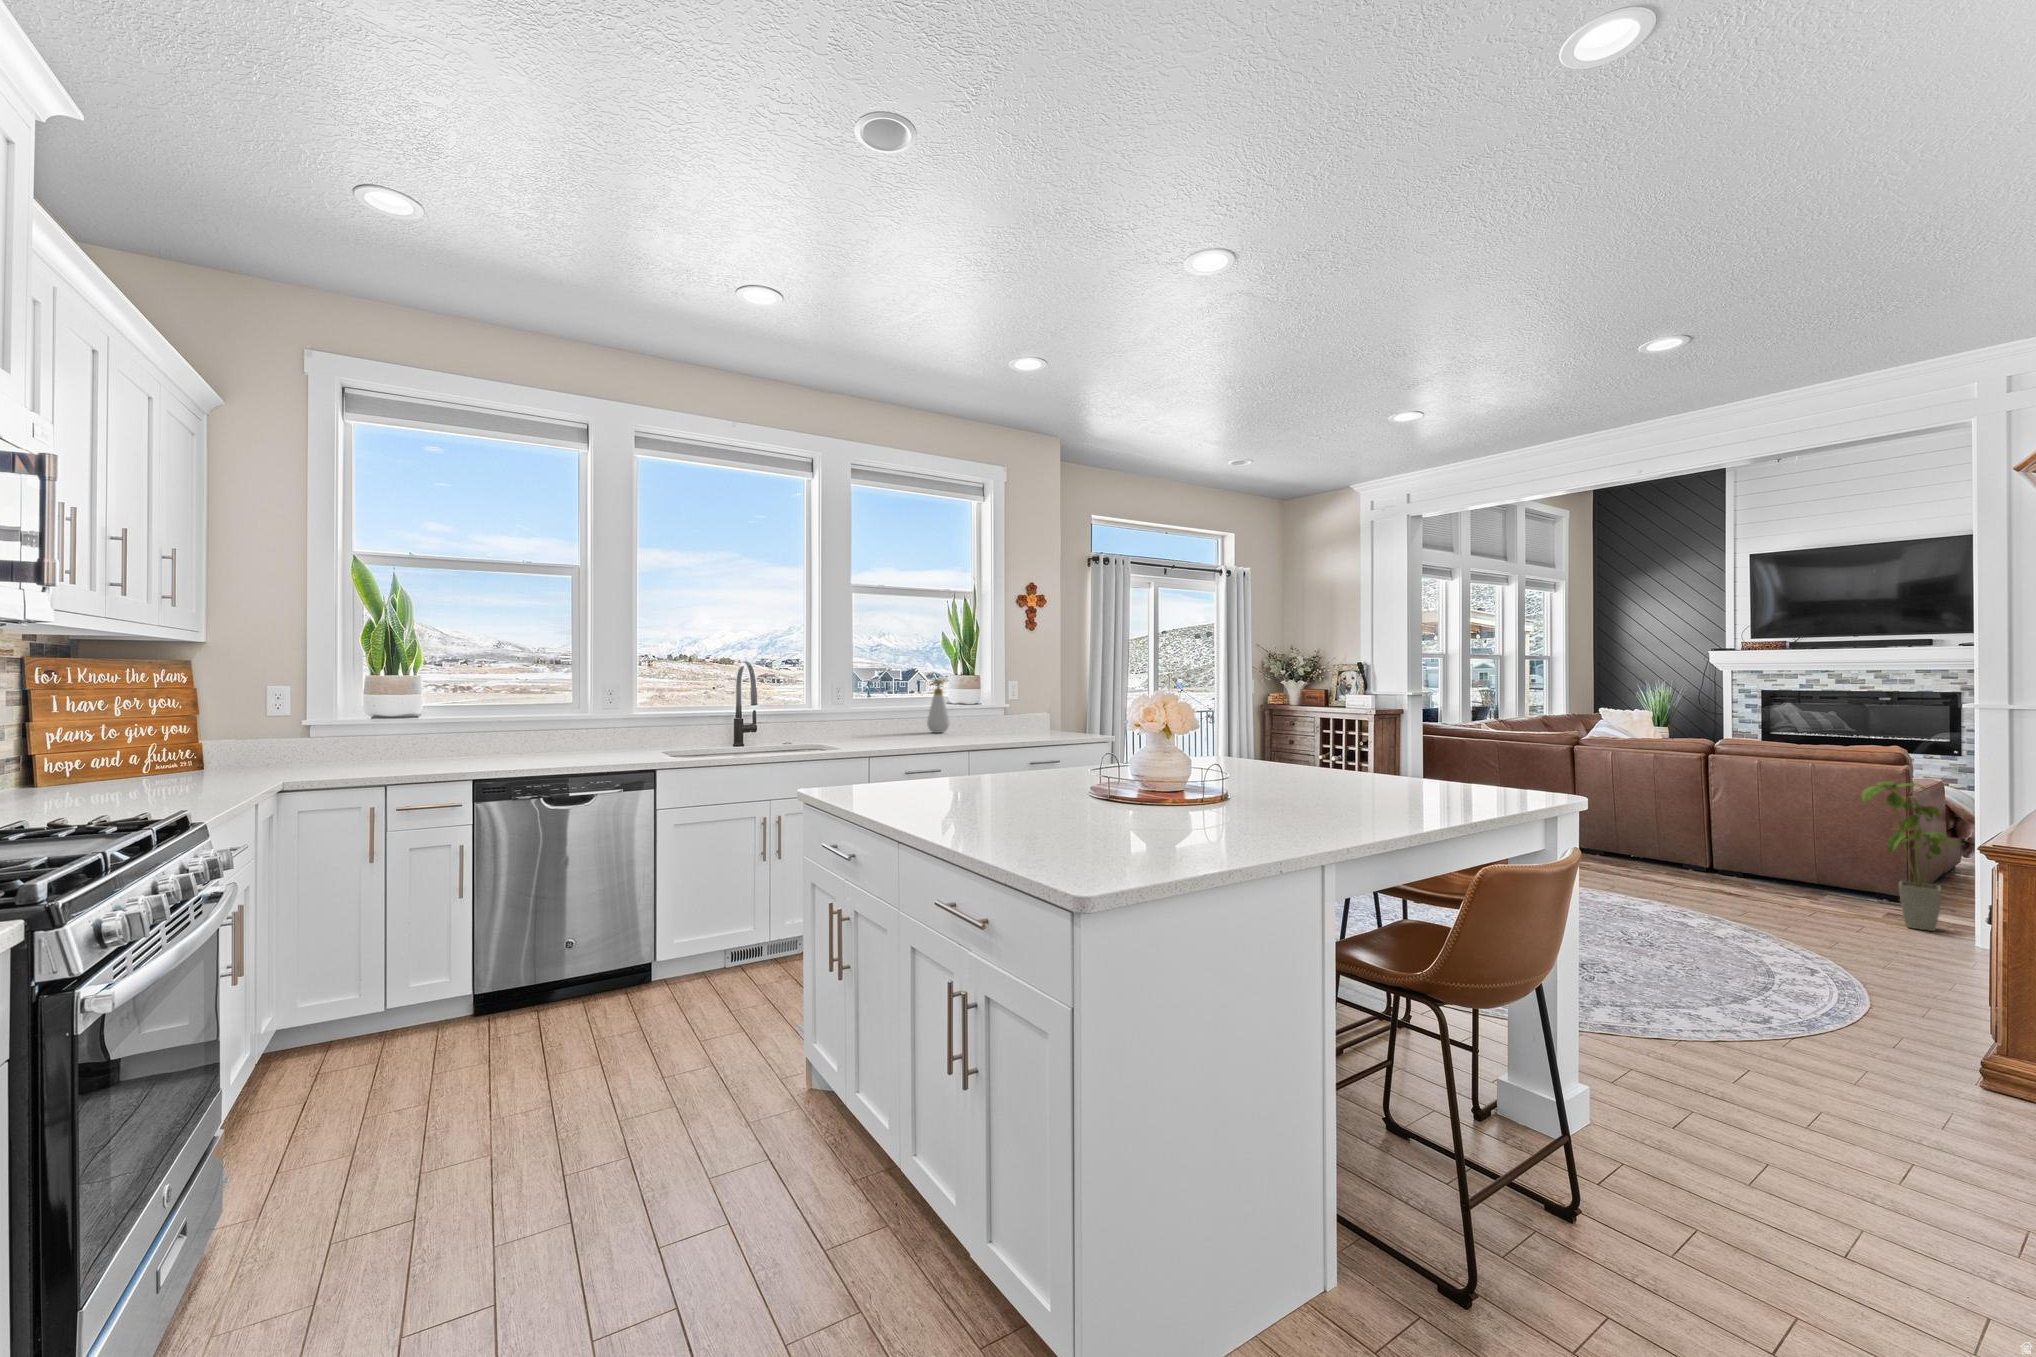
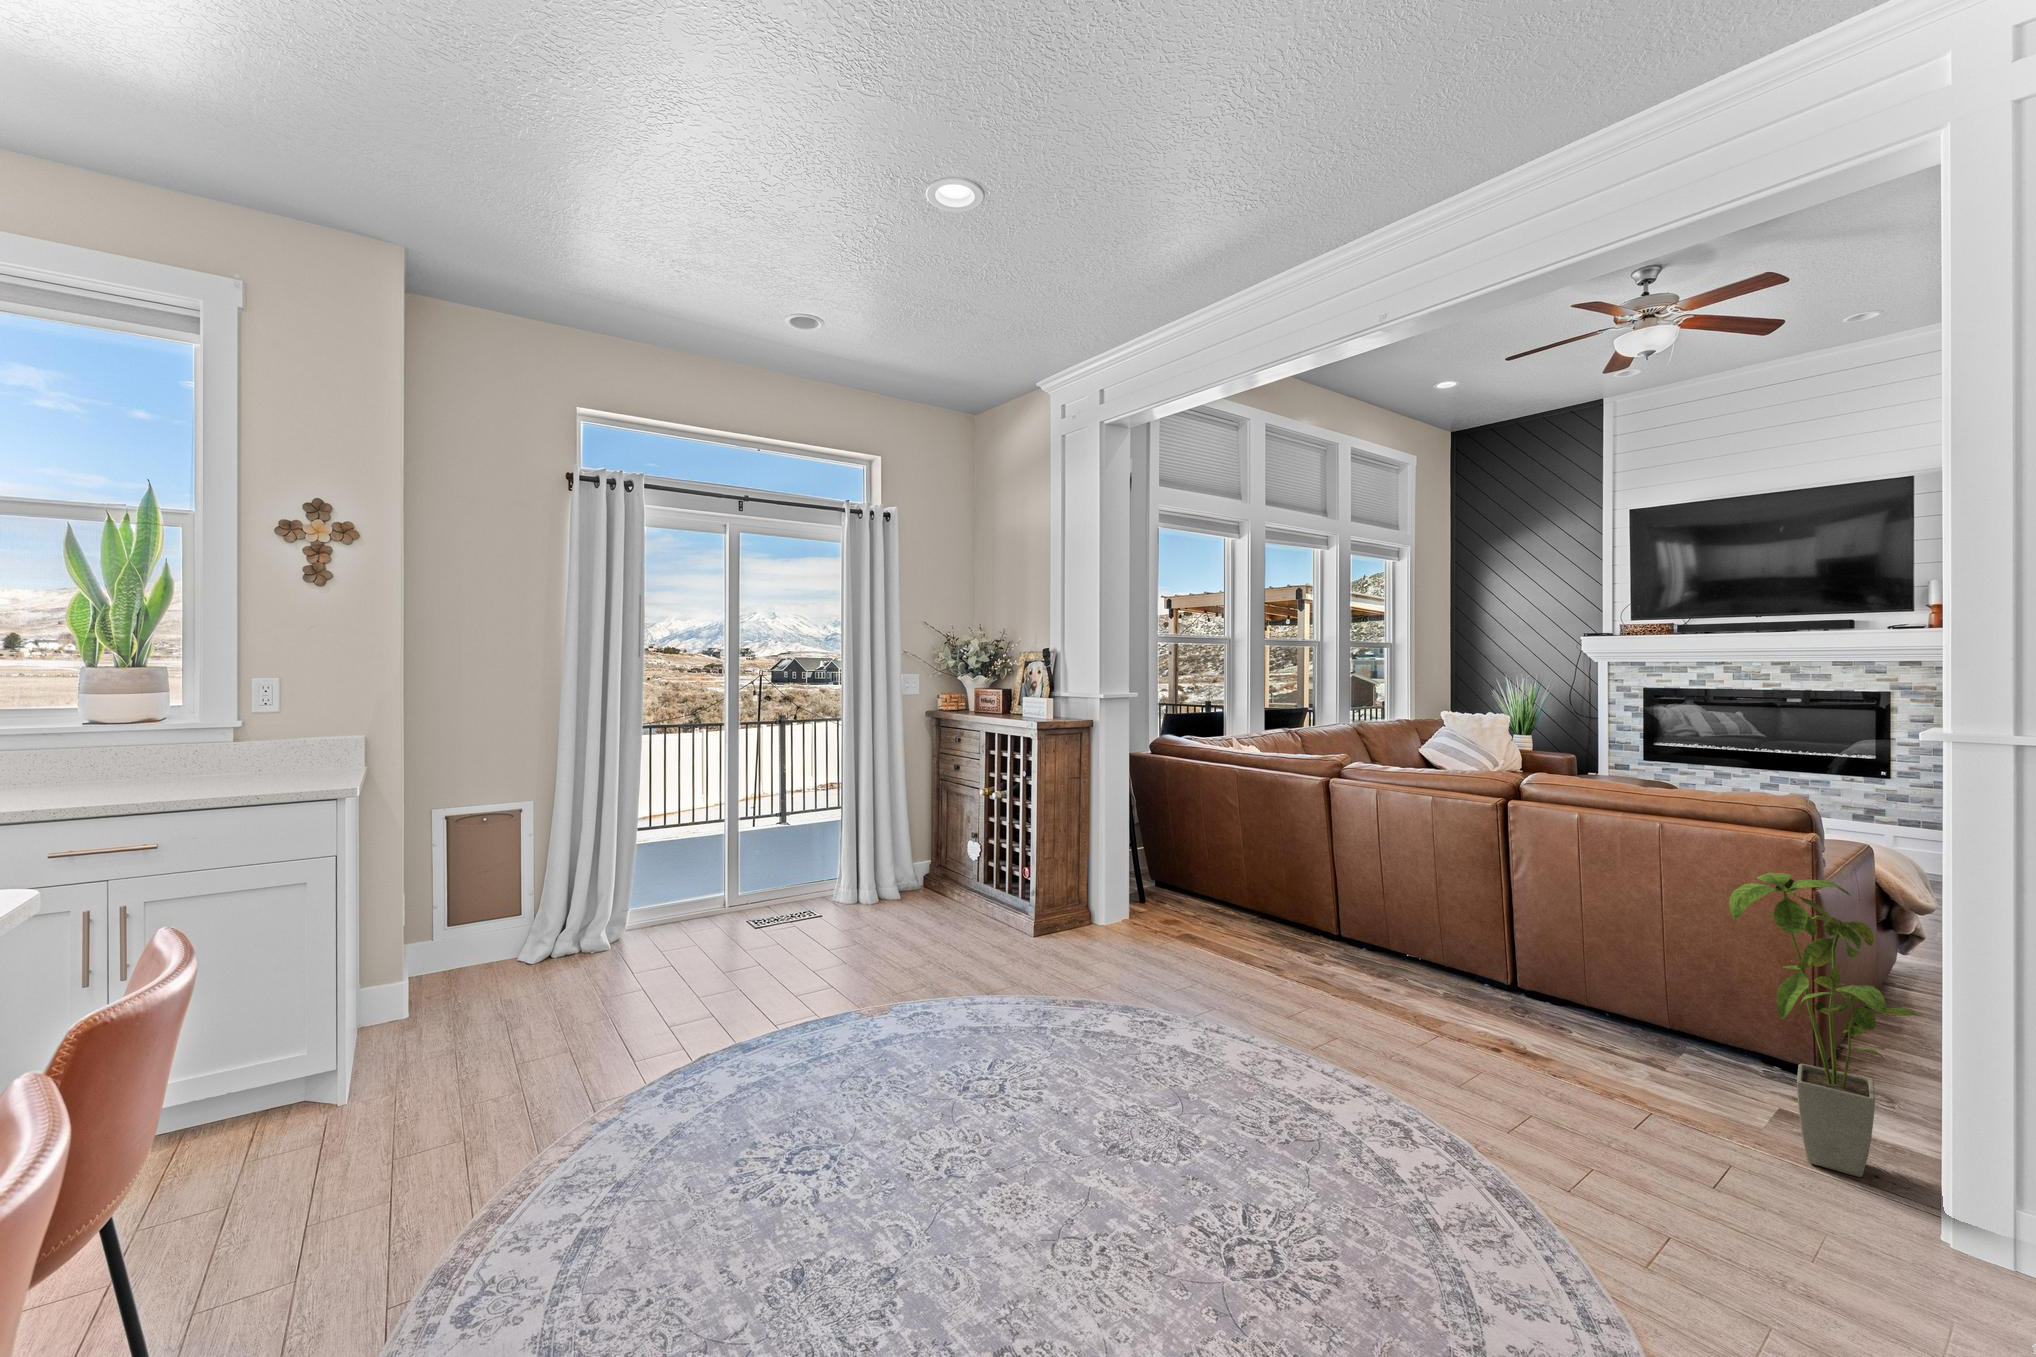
soap bottle: present [927,680,950,733] -> none [48,677,110,779]

